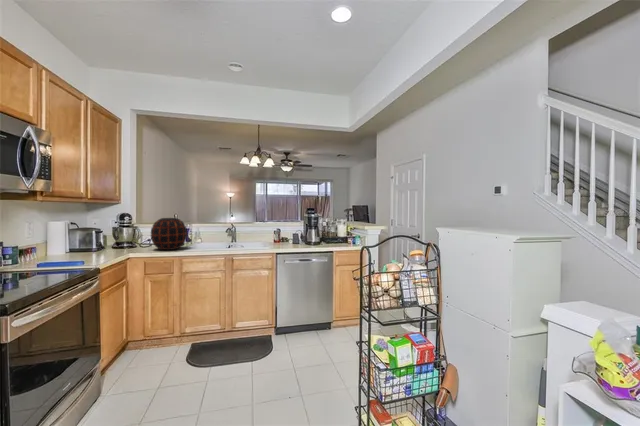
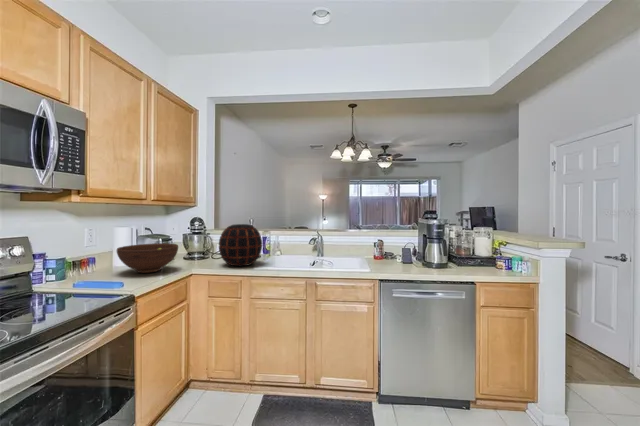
fruit bowl: none [64,234,118,256] -> present [117,243,178,273]

